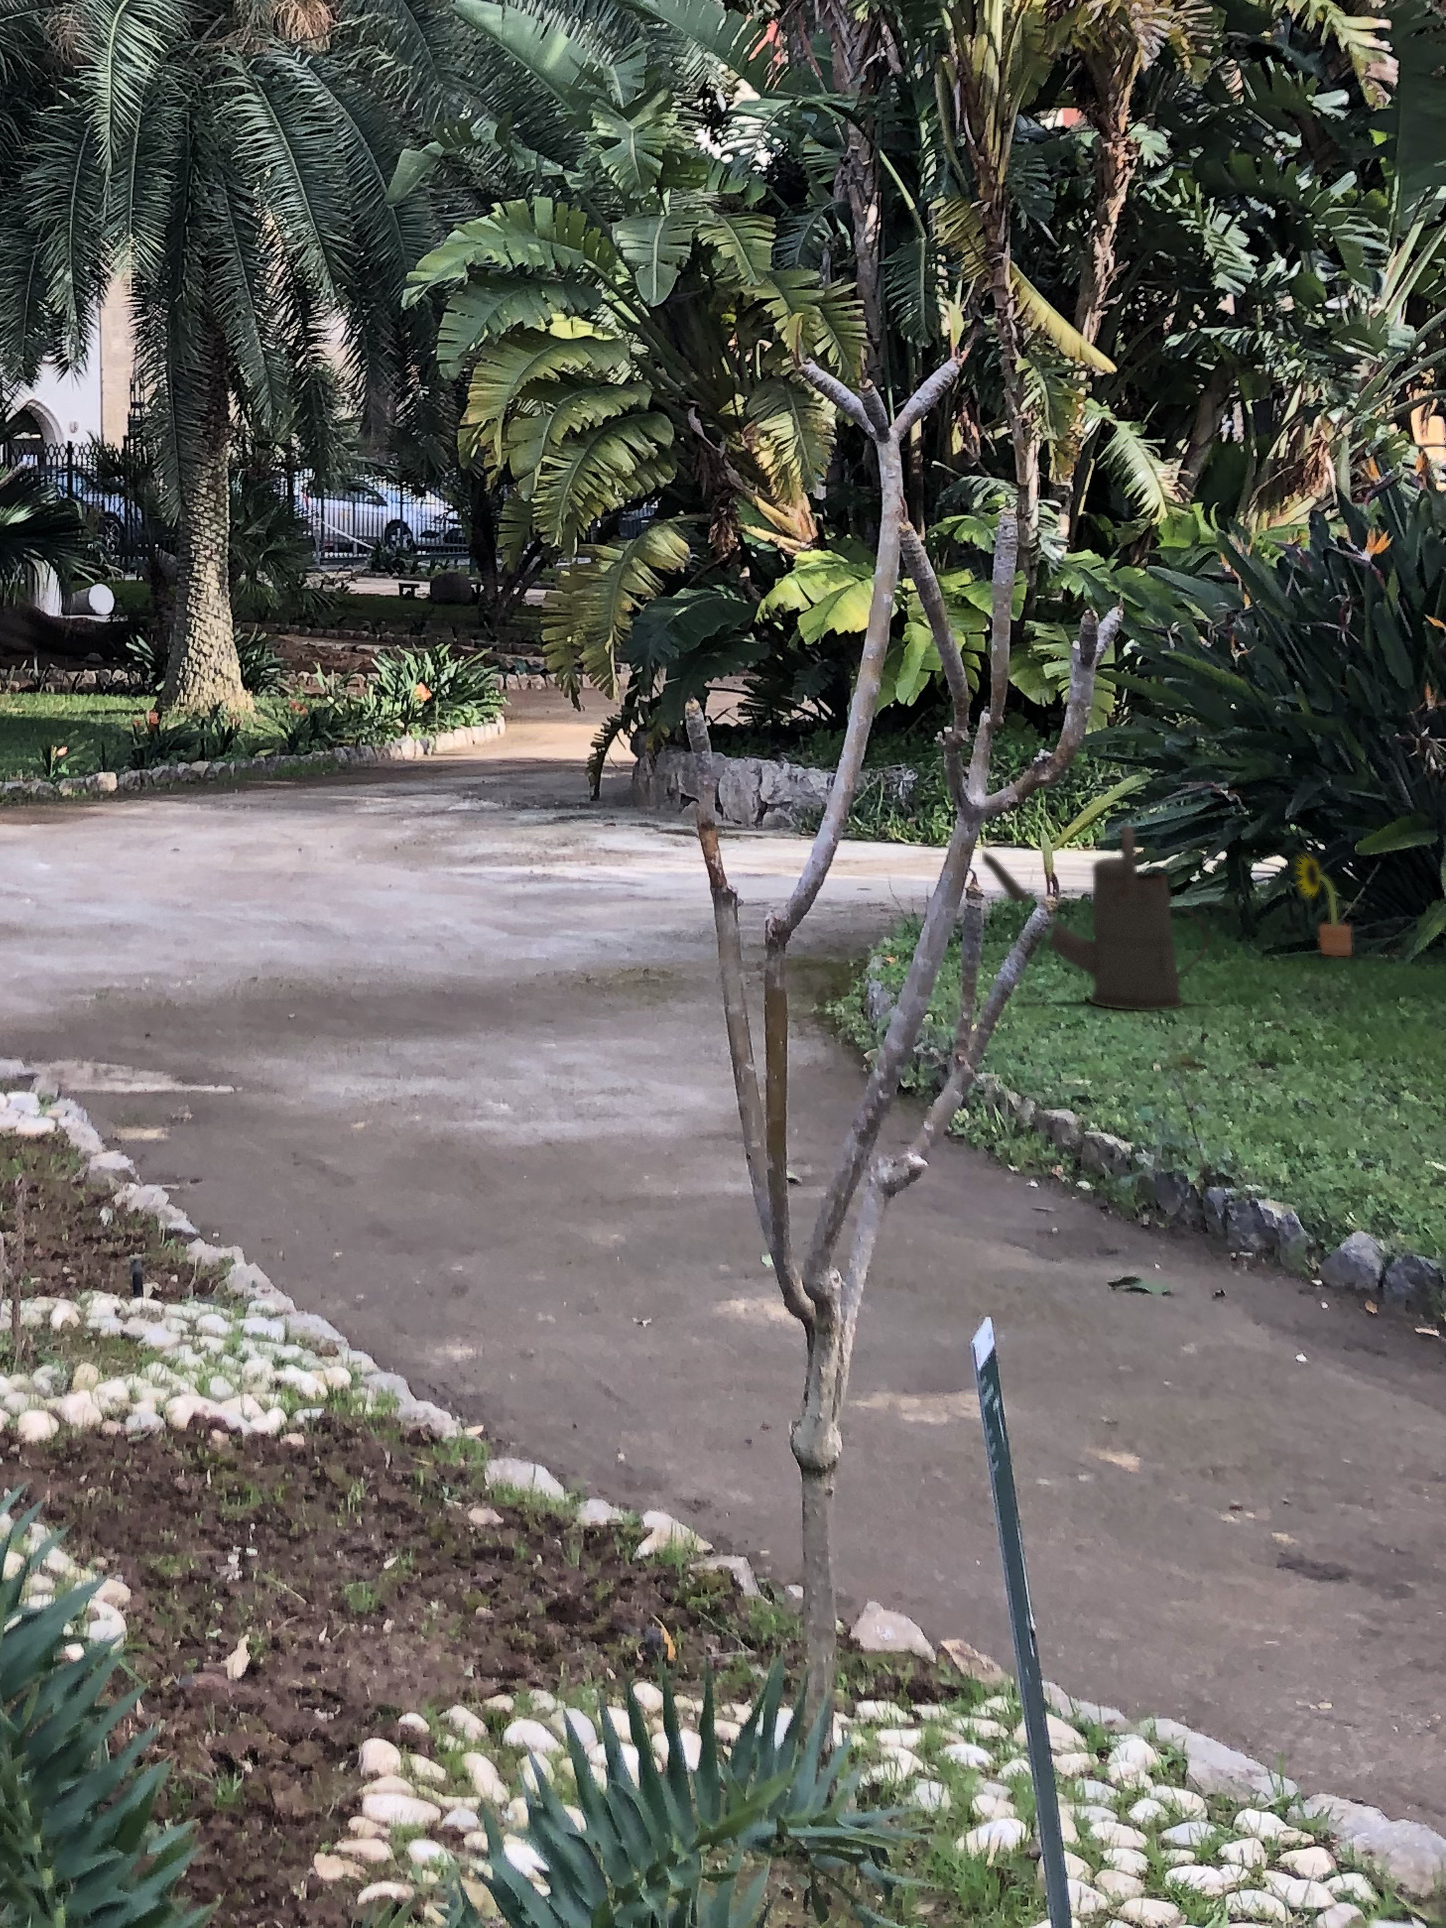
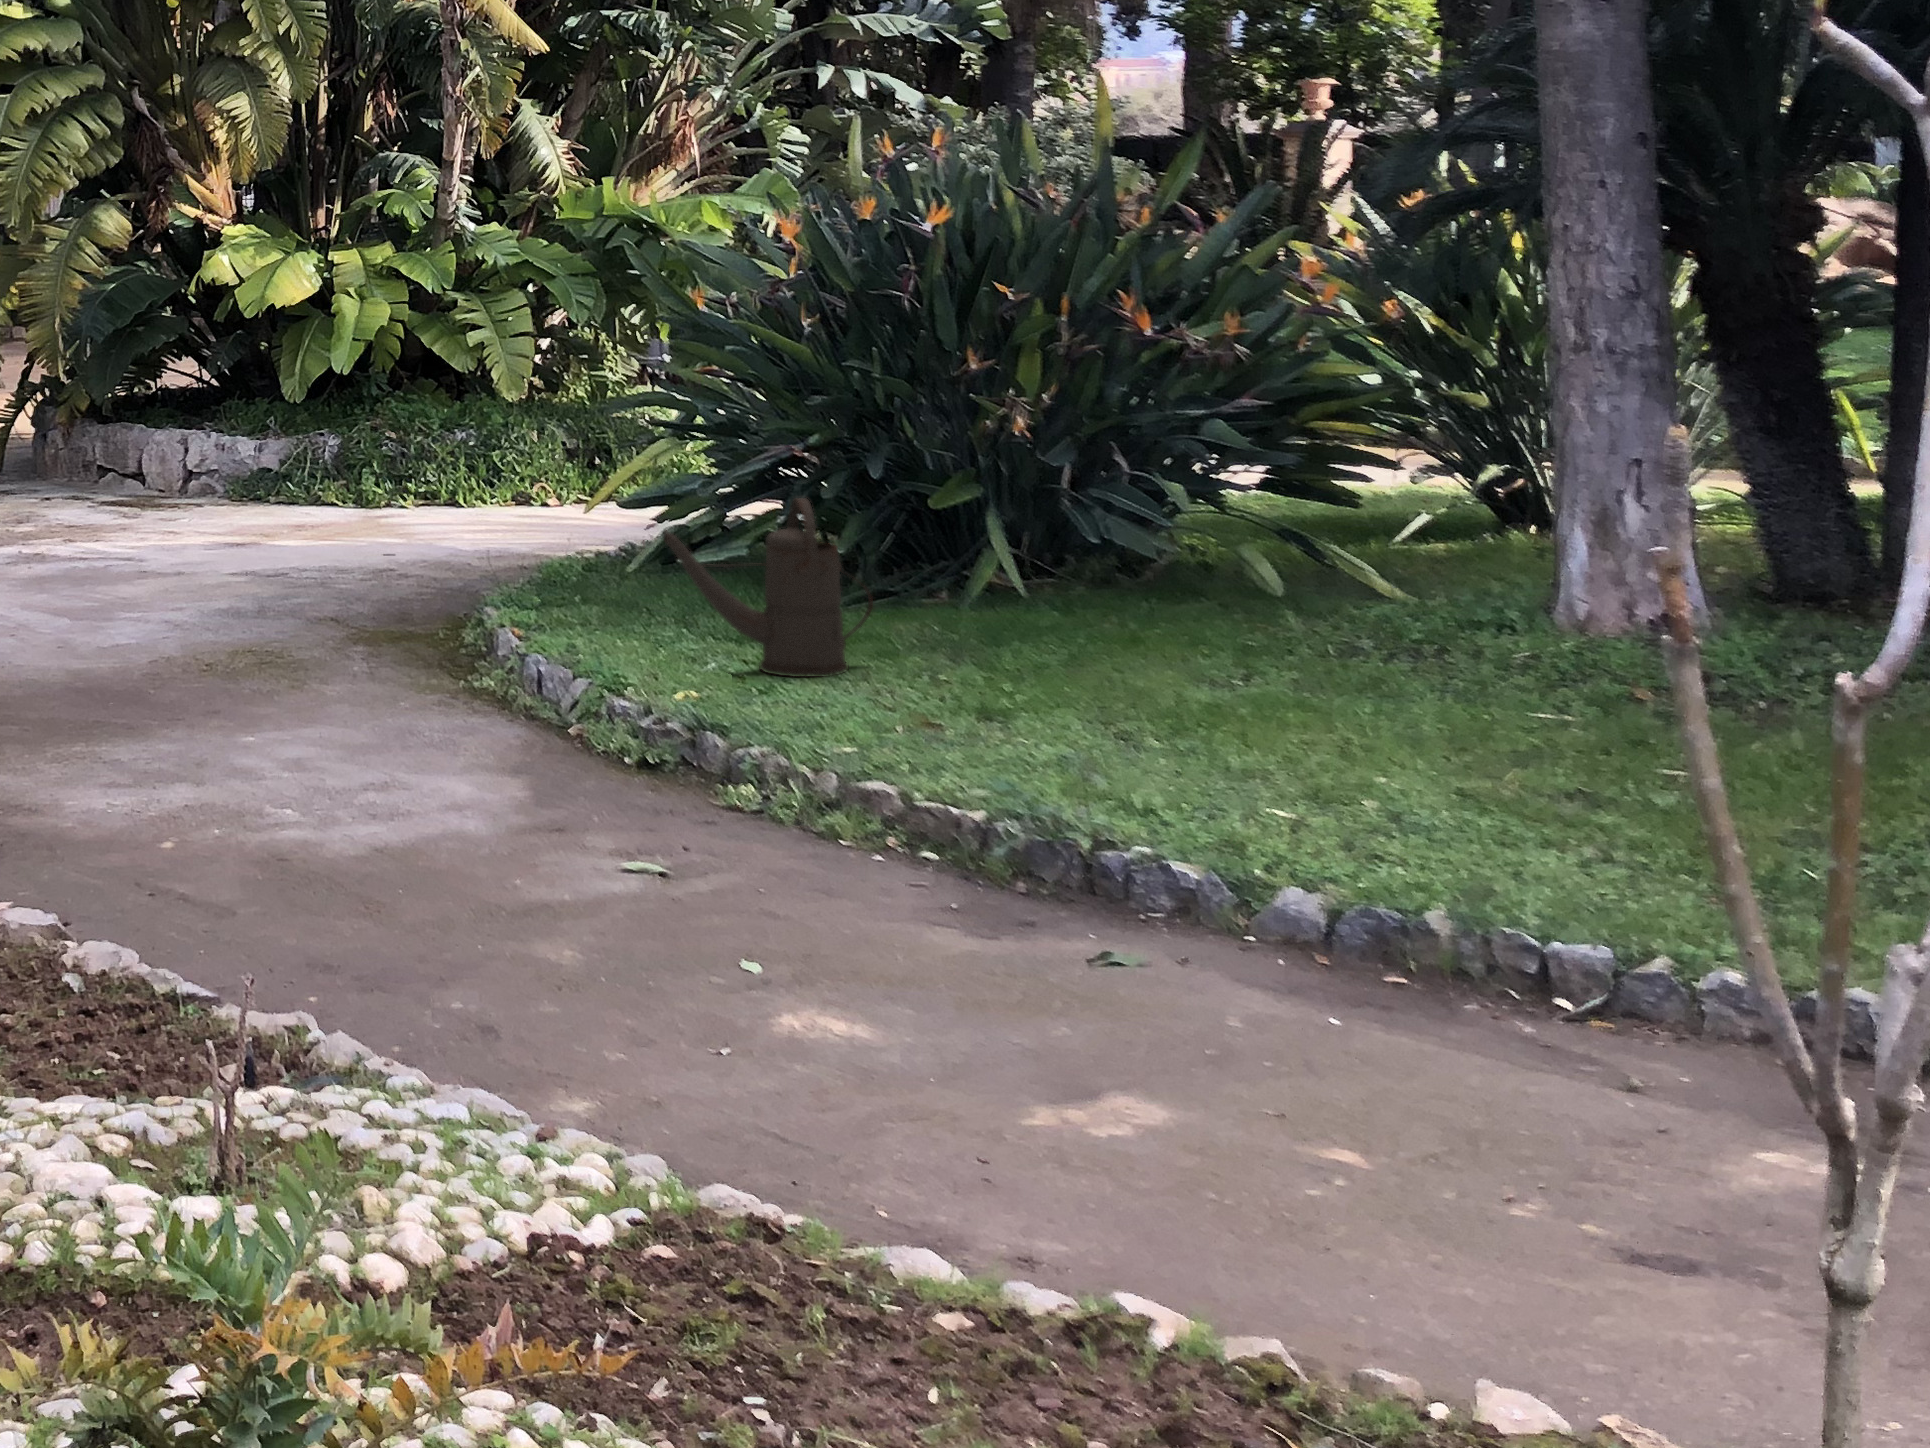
decorative plant: present [1298,855,1352,956] -> none [880,509,931,605]

